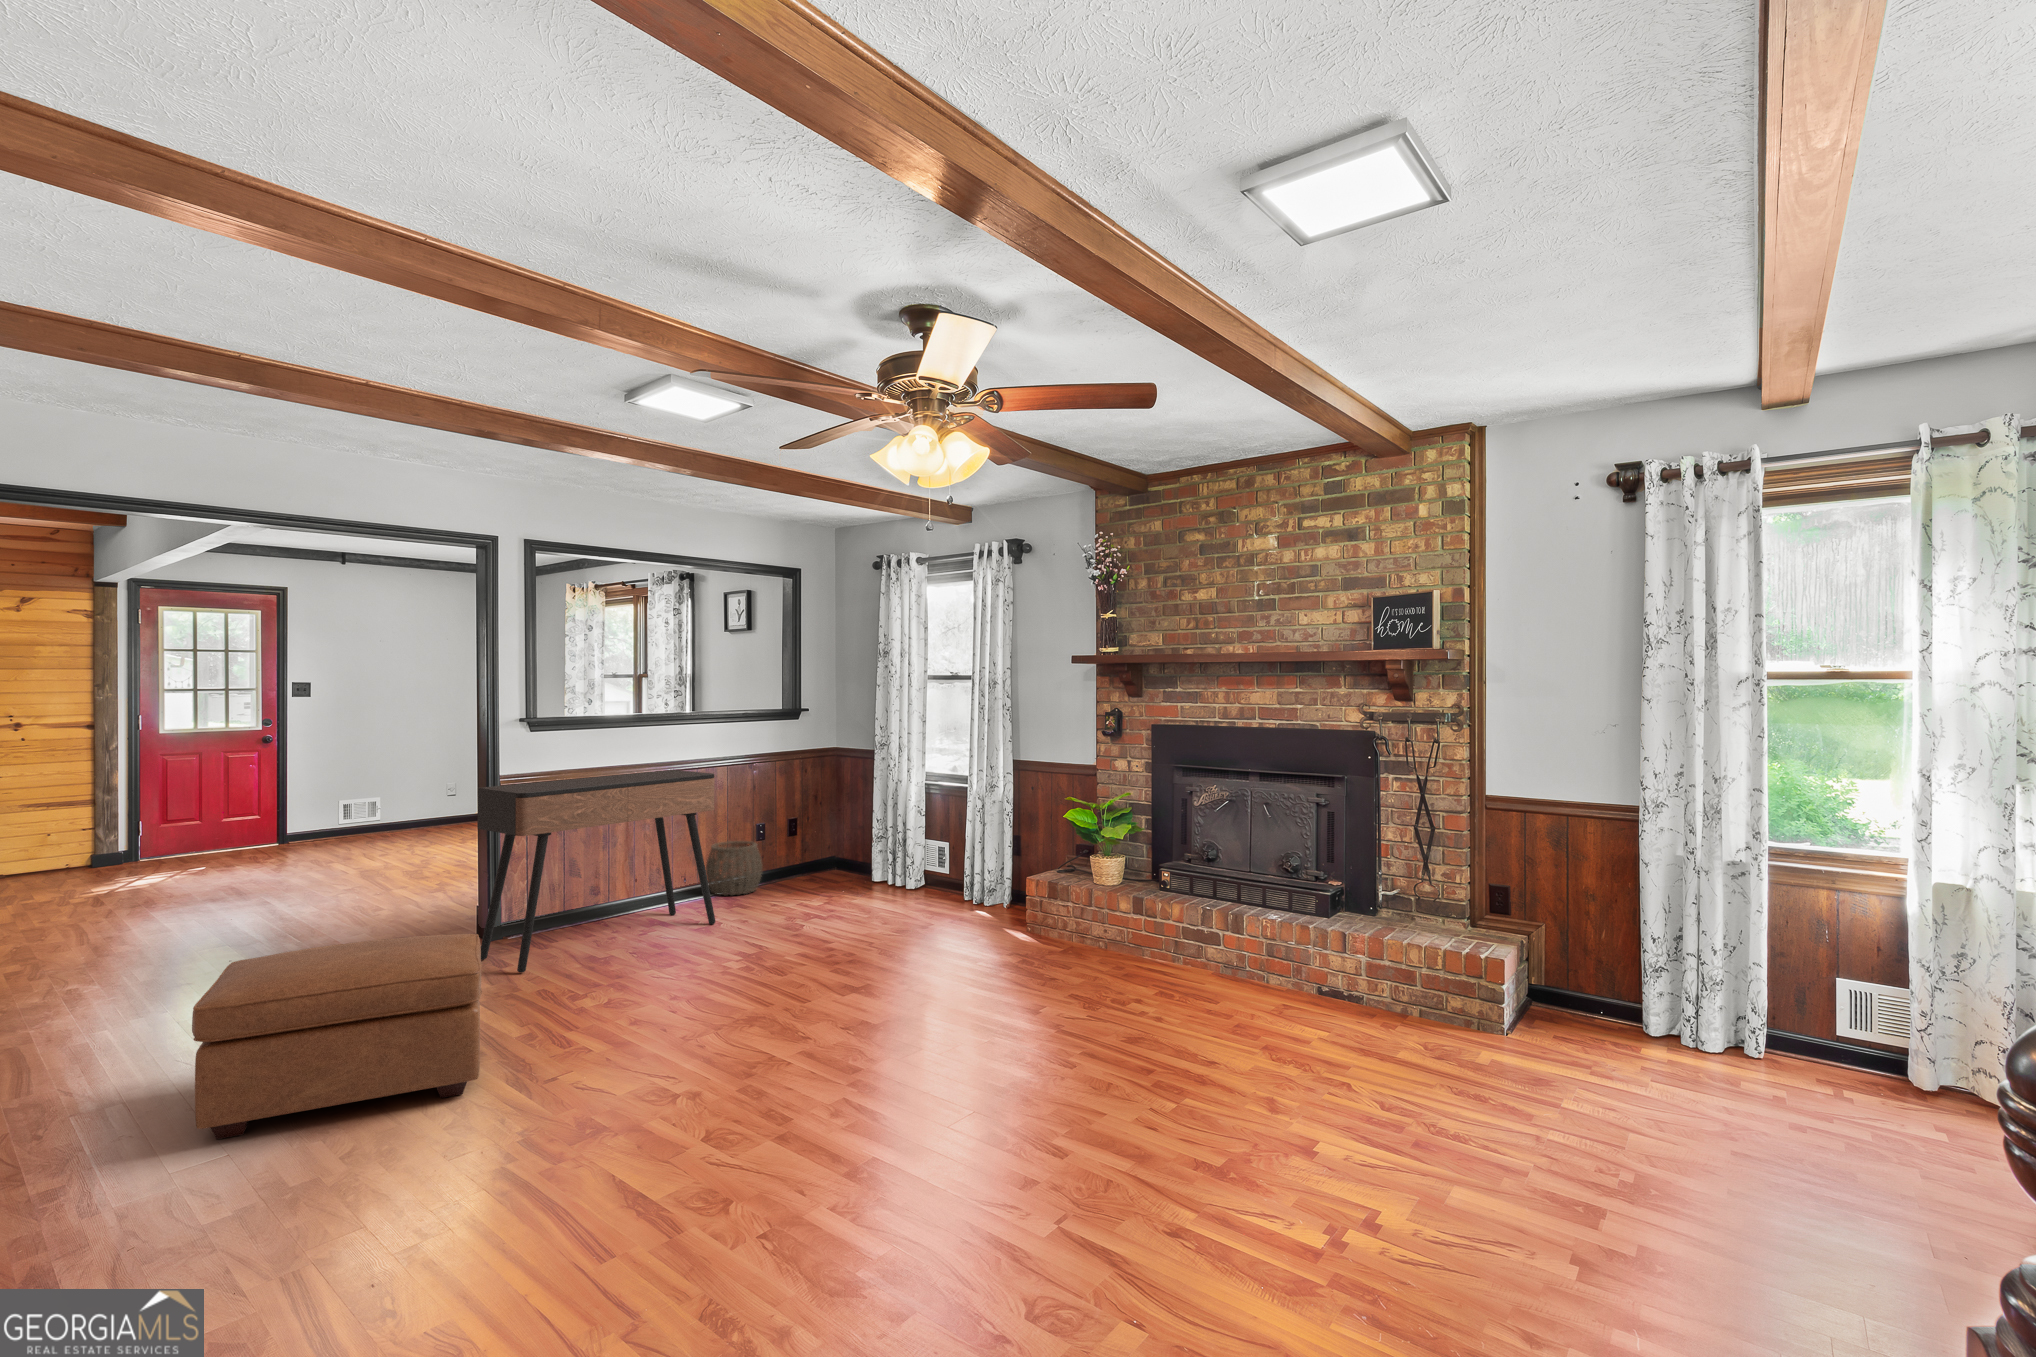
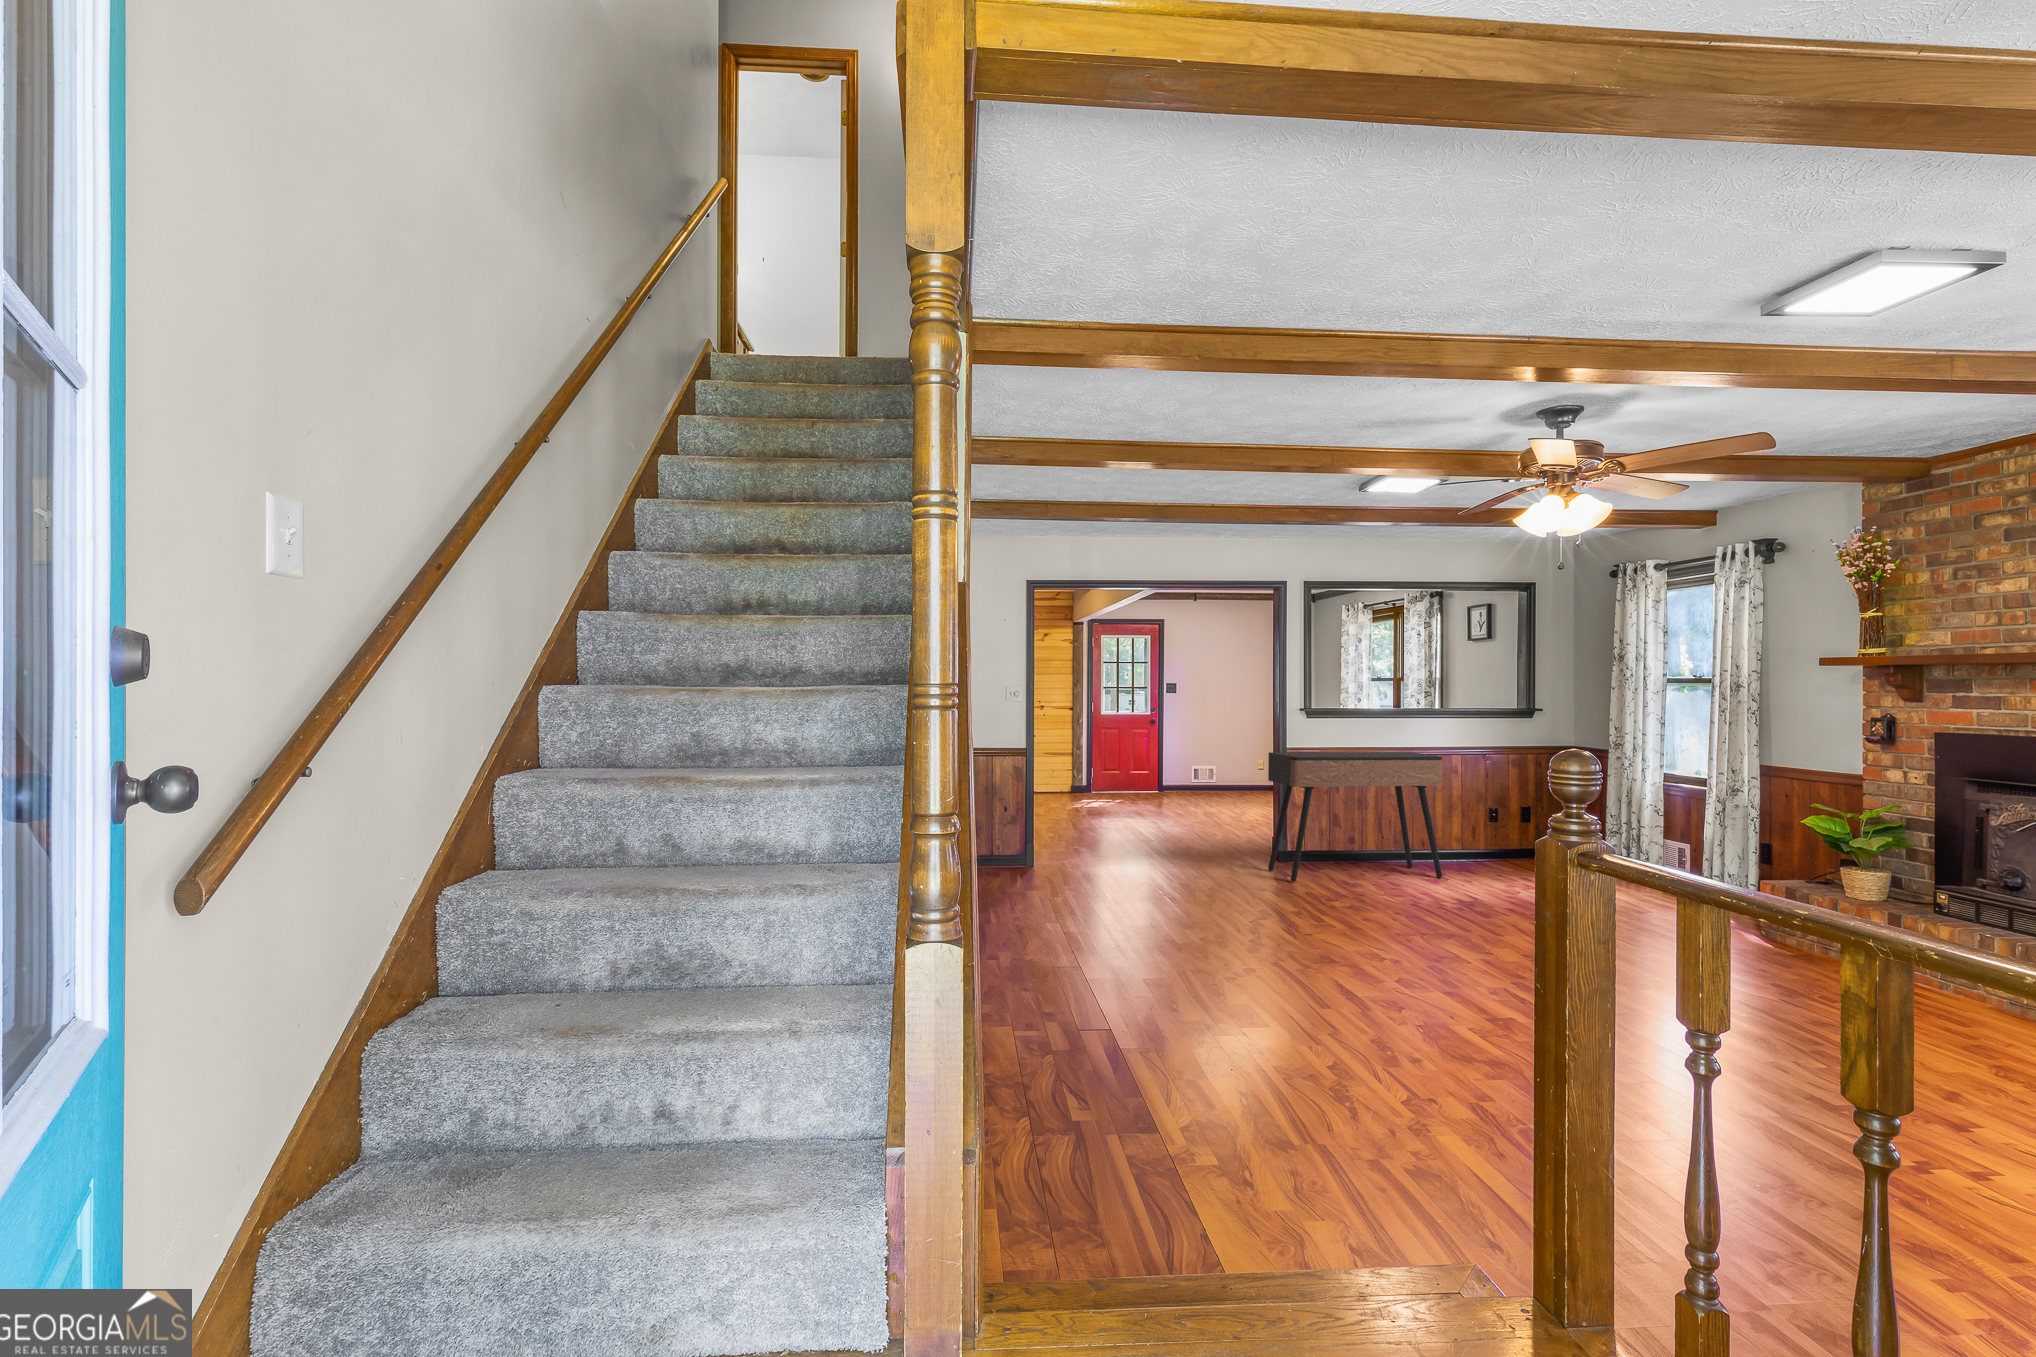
woven basket: present [706,841,762,896] -> none [1442,818,1494,864]
ottoman: present [192,934,482,1139] -> none [1121,831,1262,931]

